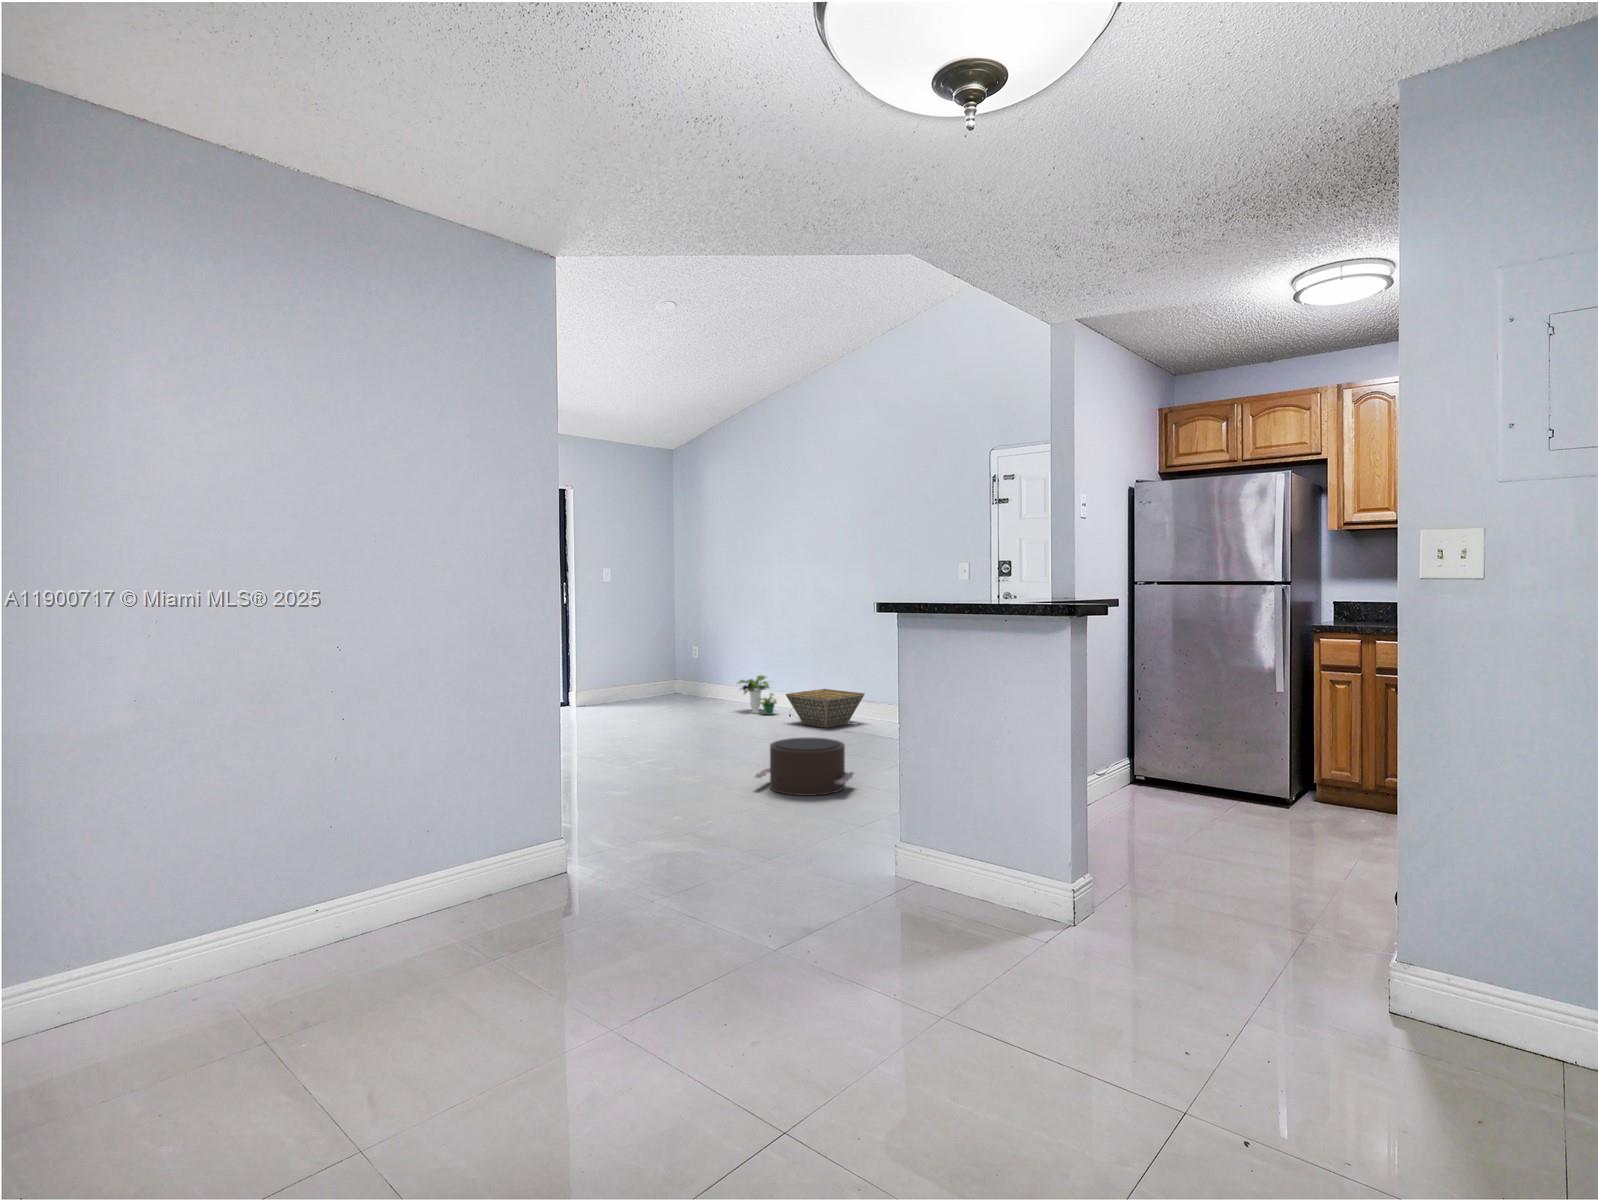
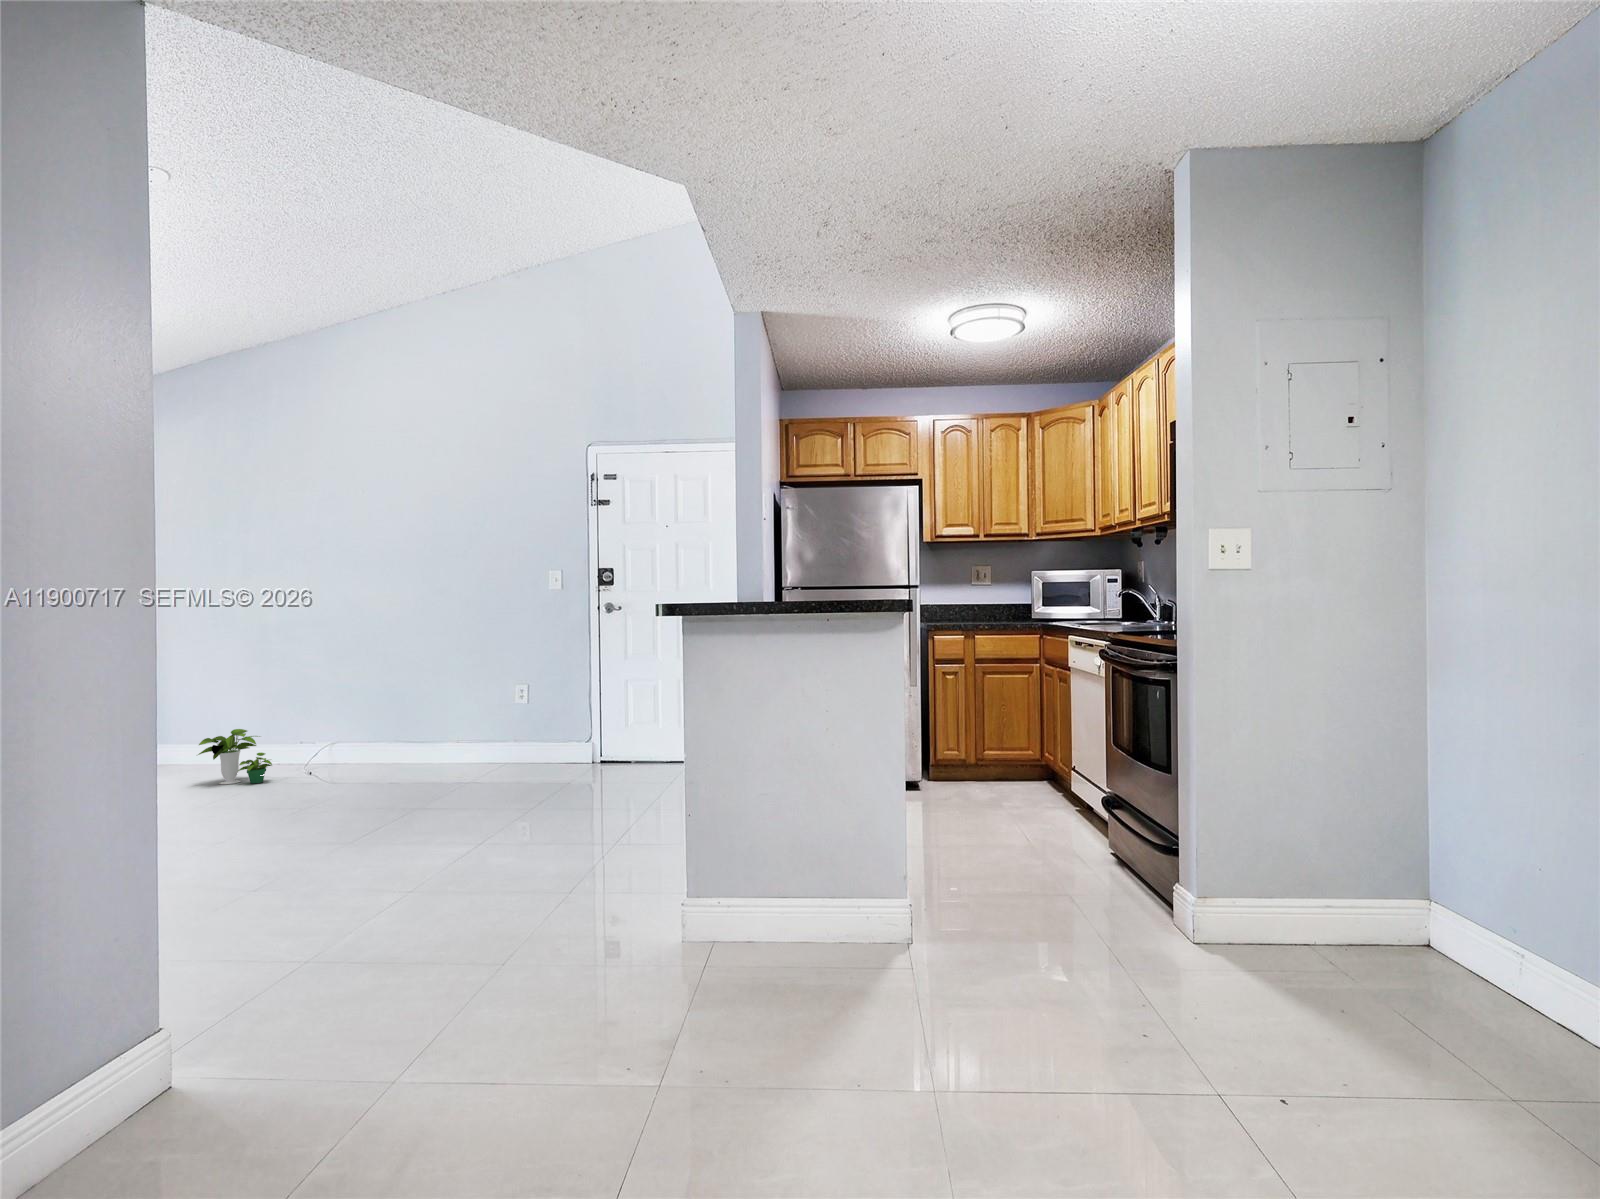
basket: present [786,689,865,728] -> none [300,737,417,788]
pouf: present [755,737,854,796] -> none [363,794,506,879]

